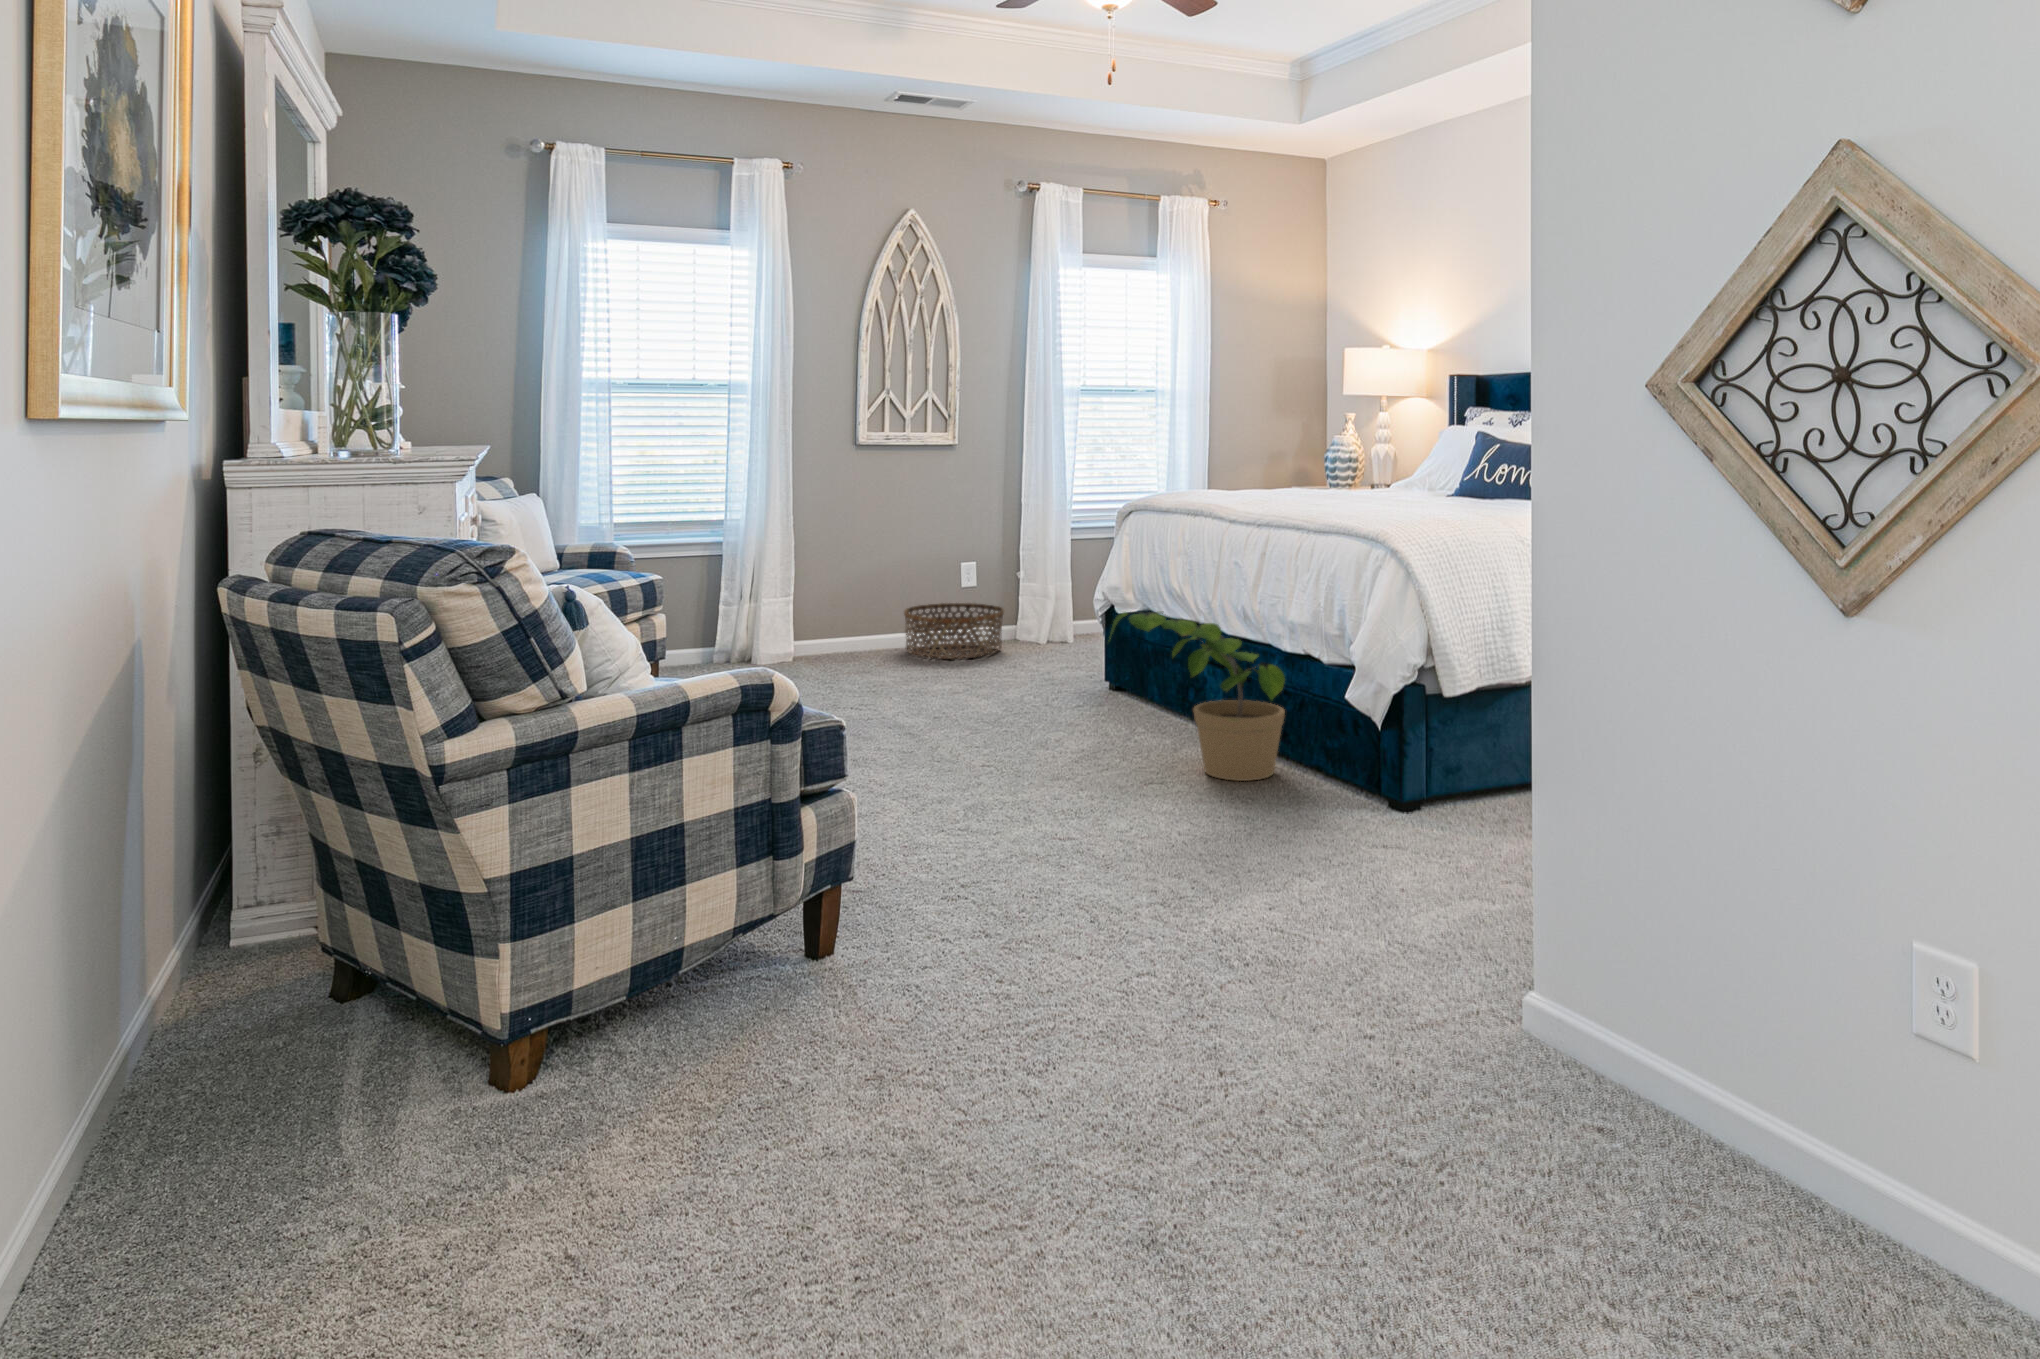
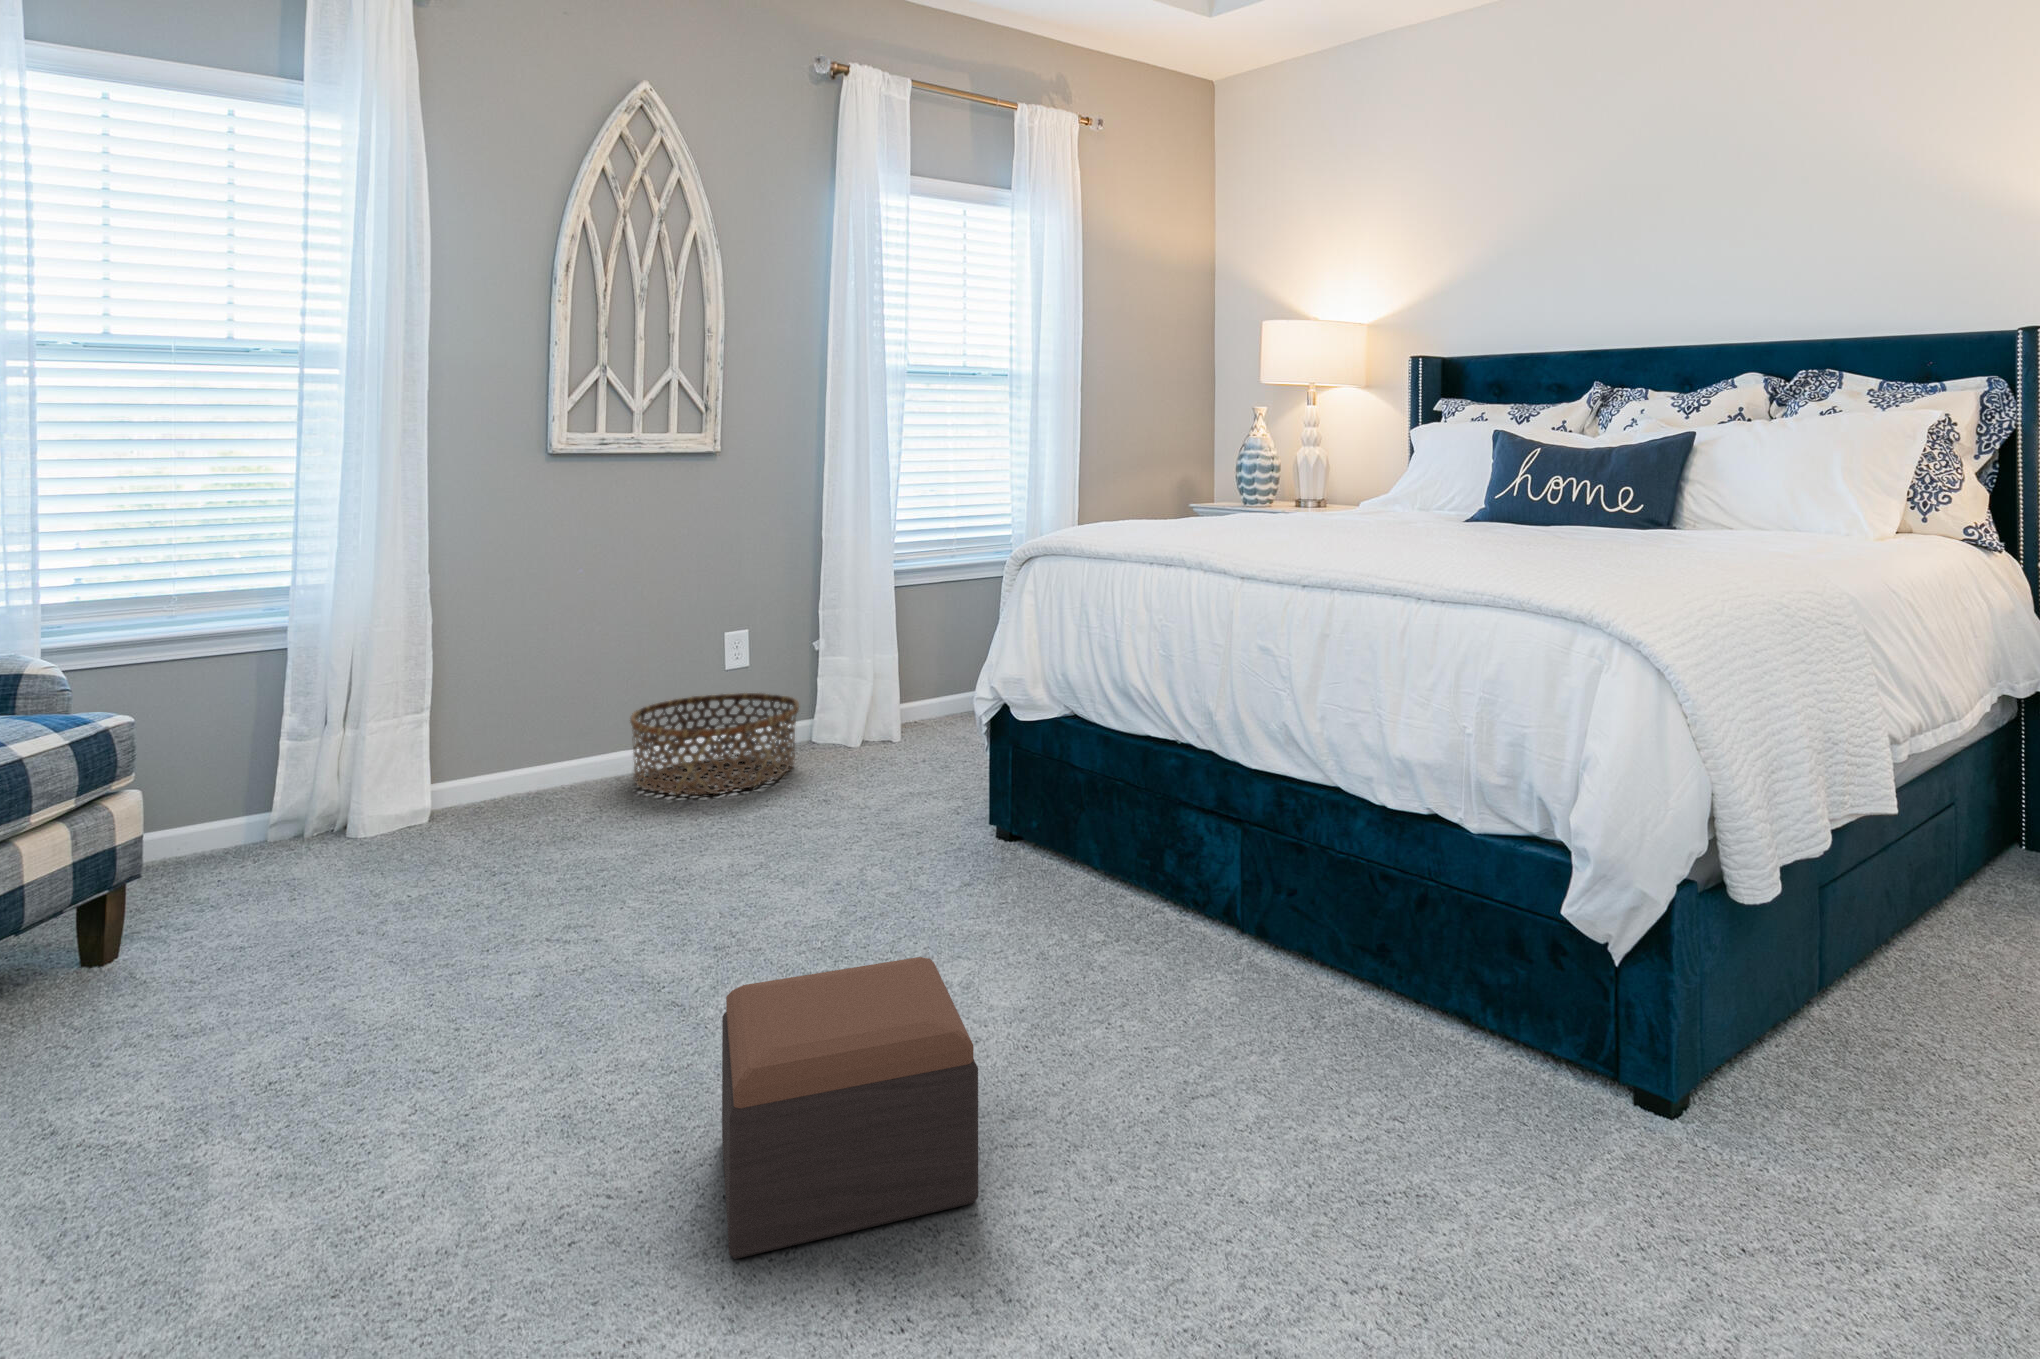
potted plant: present [1110,612,1285,781] -> none [1116,772,1458,1105]
footstool: none [937,693,1041,788] -> present [722,957,978,1259]

